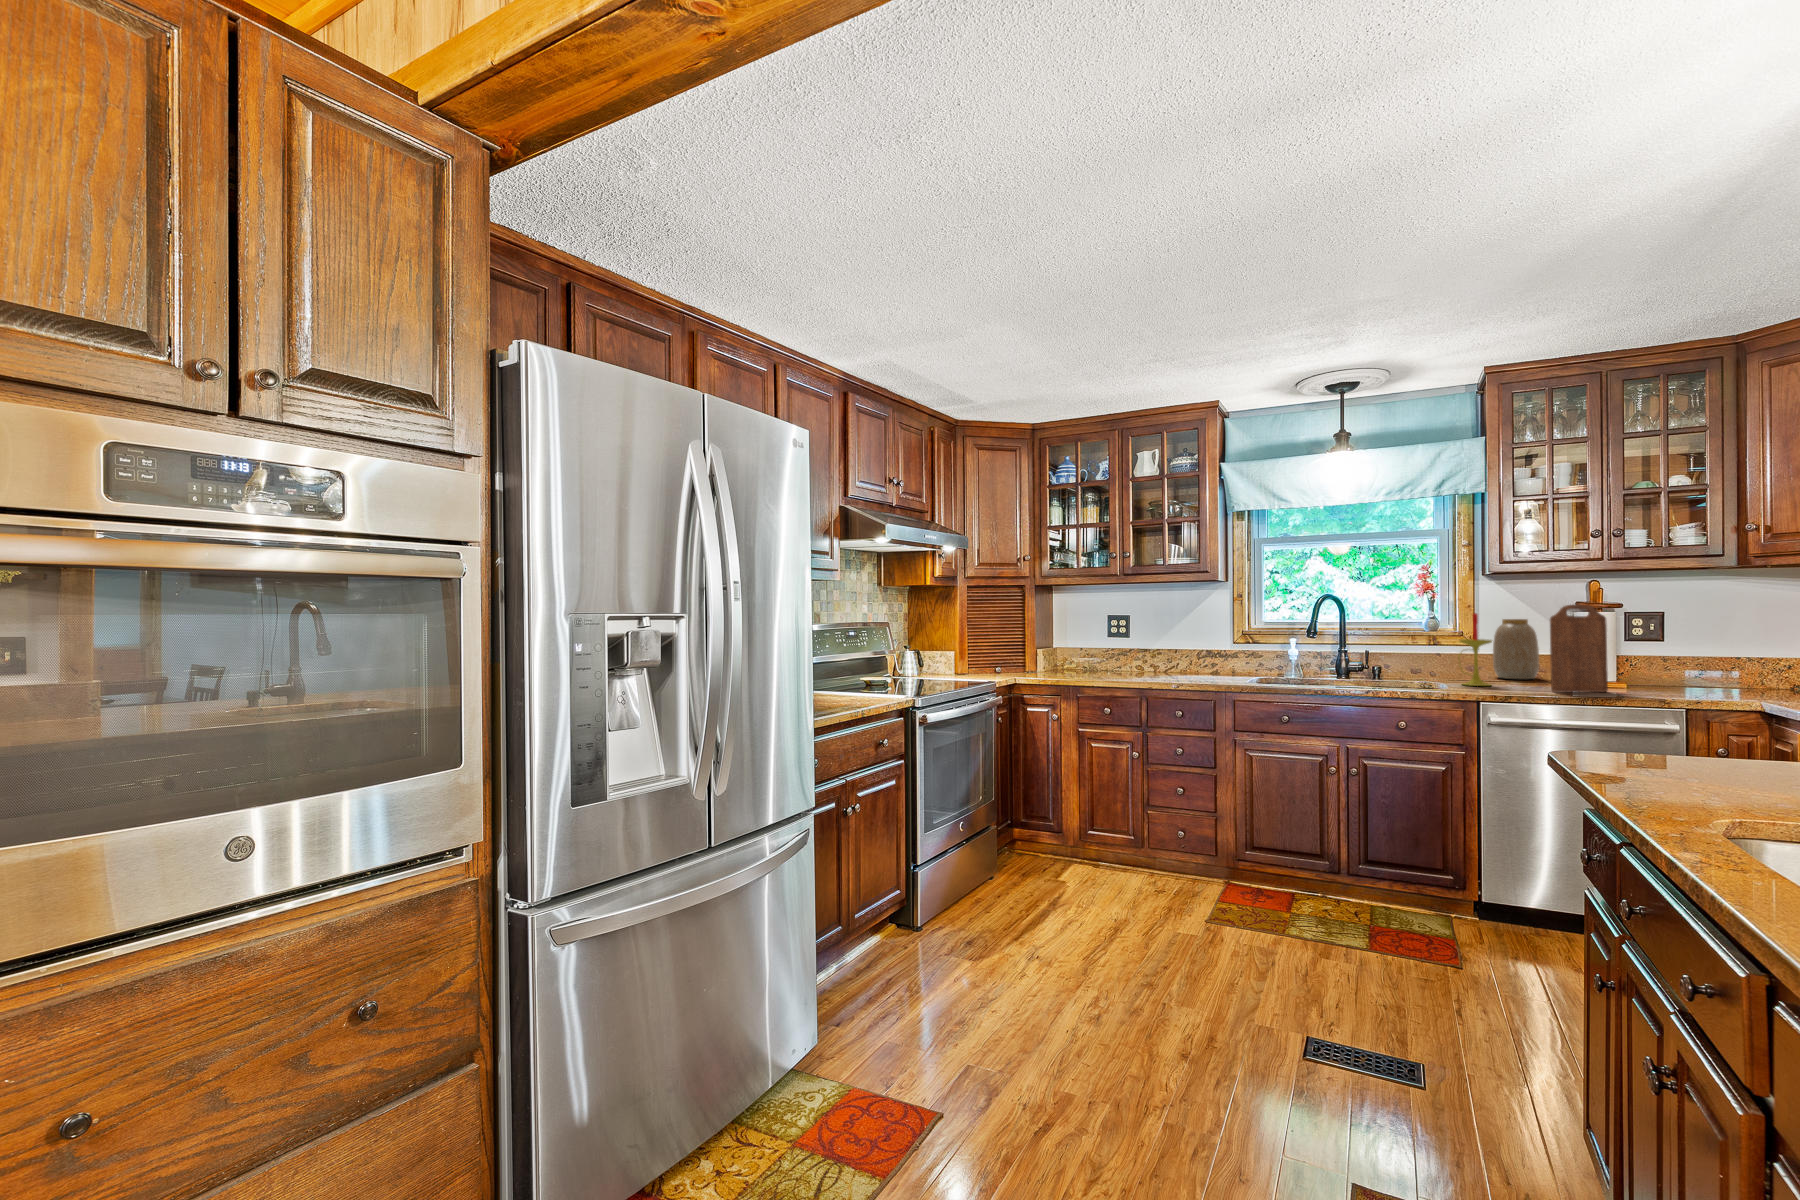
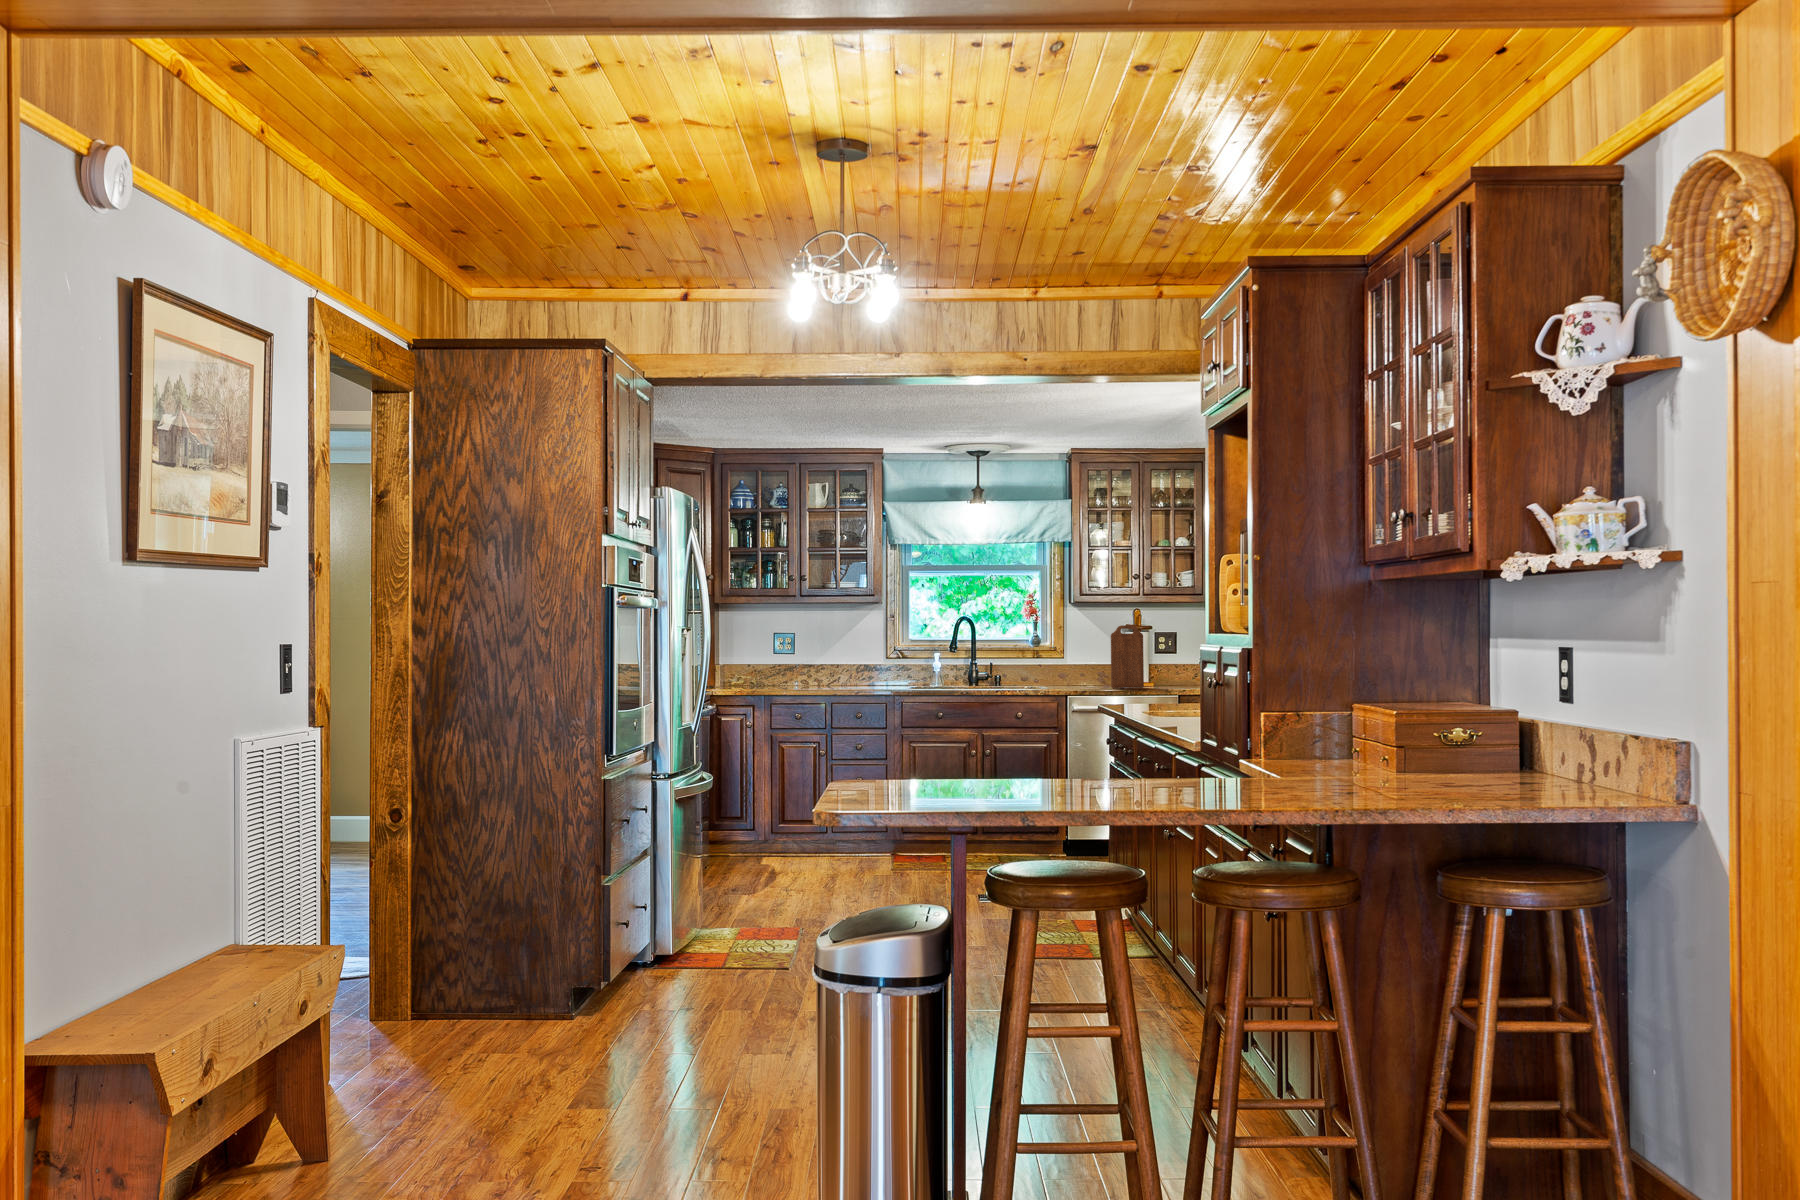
candle: present [1459,613,1492,686] -> none [1054,630,1076,686]
vase: present [1493,619,1539,679] -> none [1075,637,1104,683]

